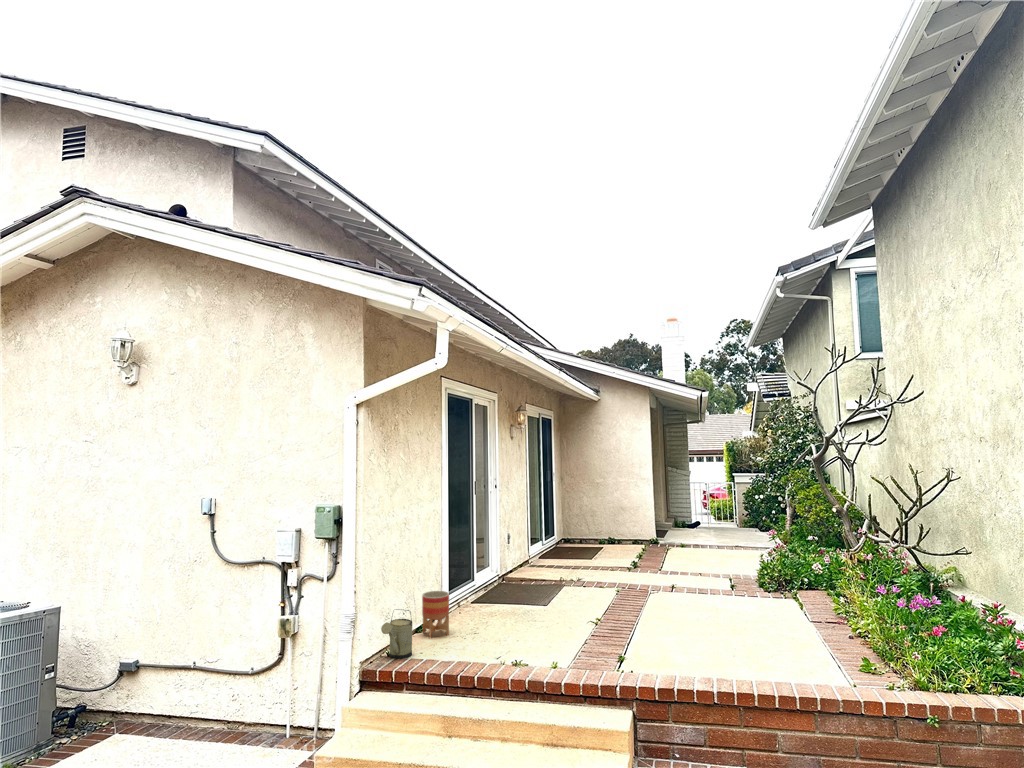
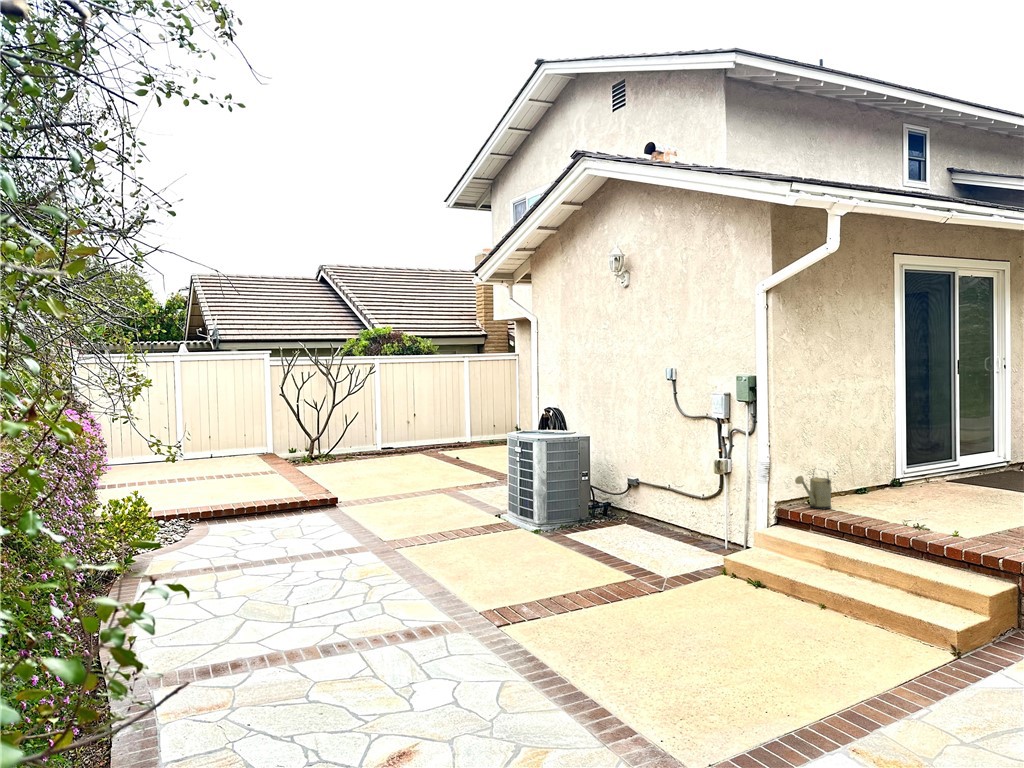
planter: present [422,591,449,638] -> none [858,464,886,505]

